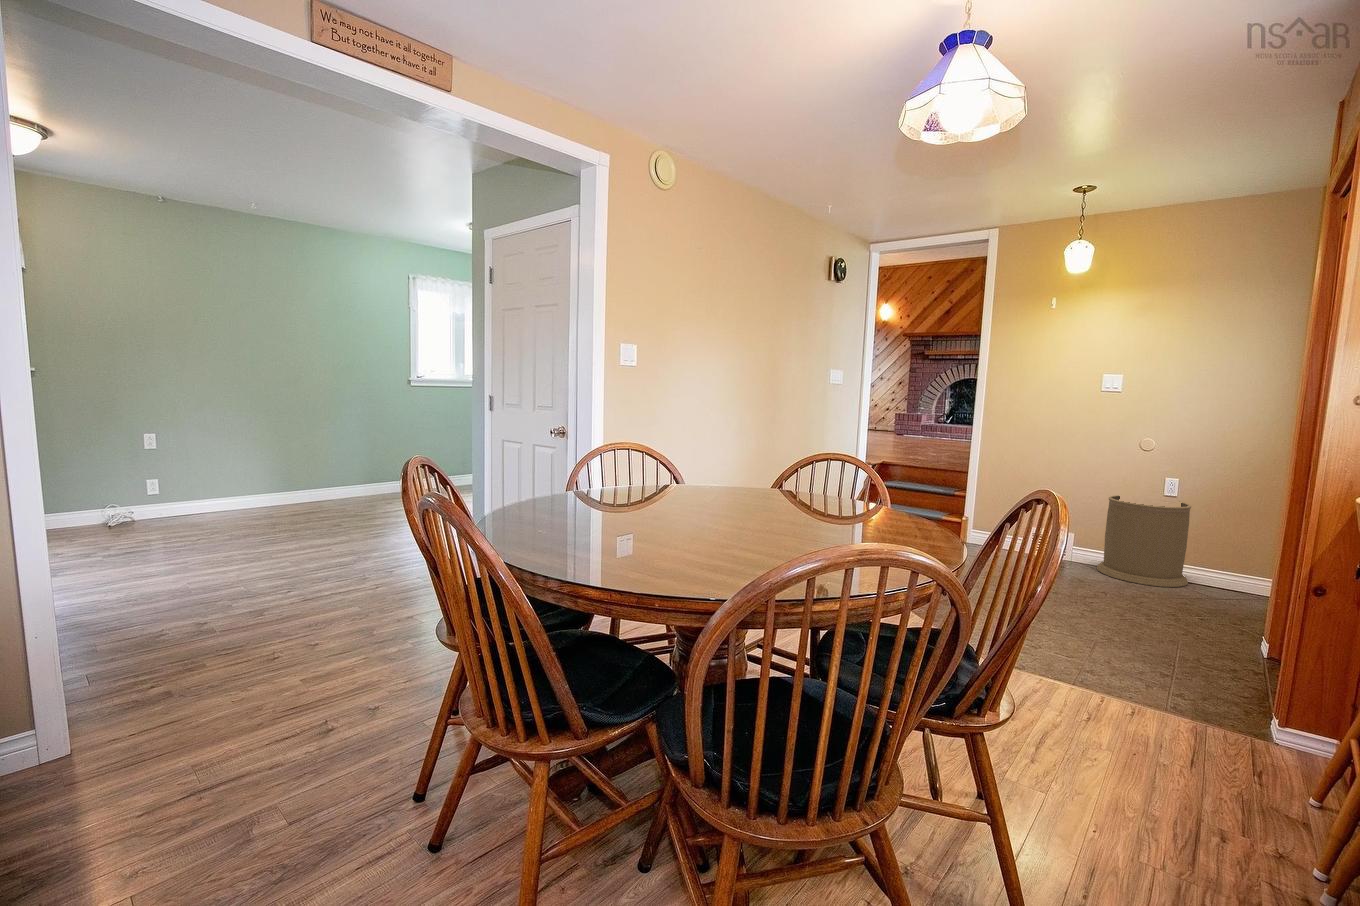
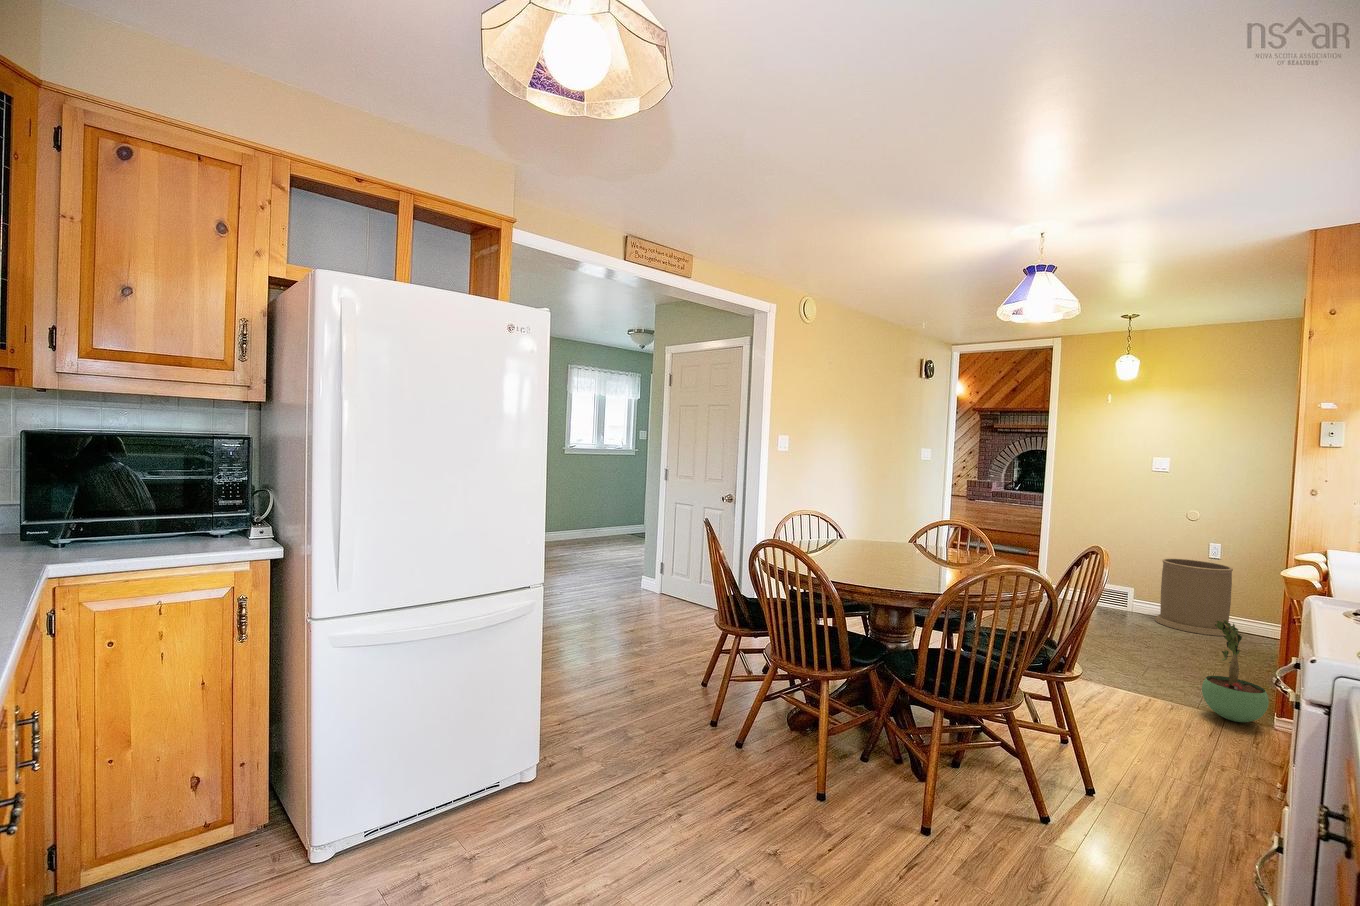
potted plant: none [1174,584,1269,730] -> present [1202,620,1269,722]

